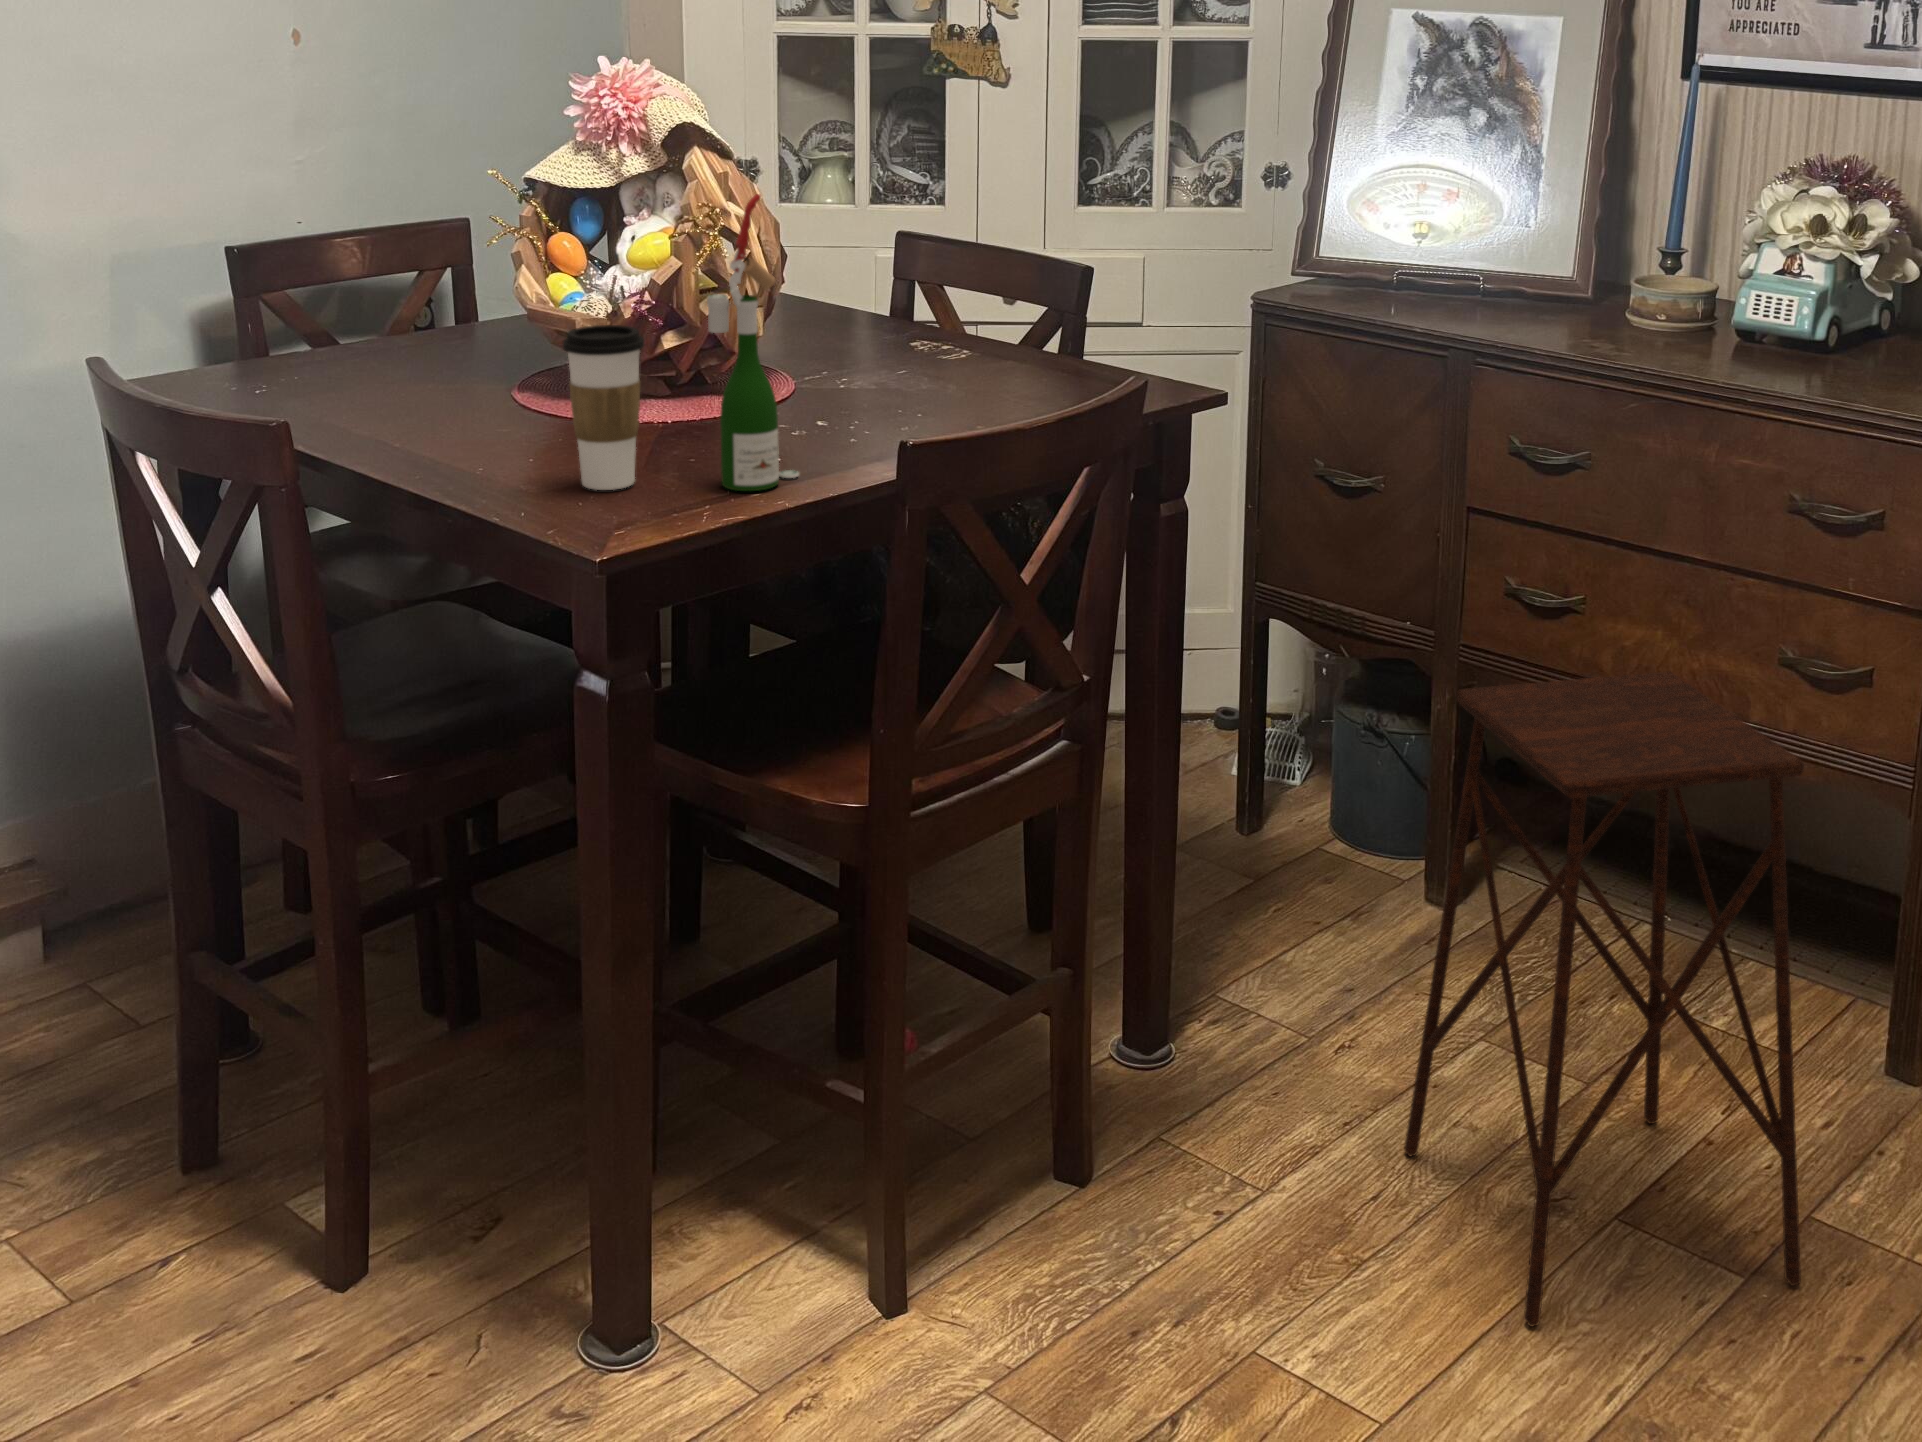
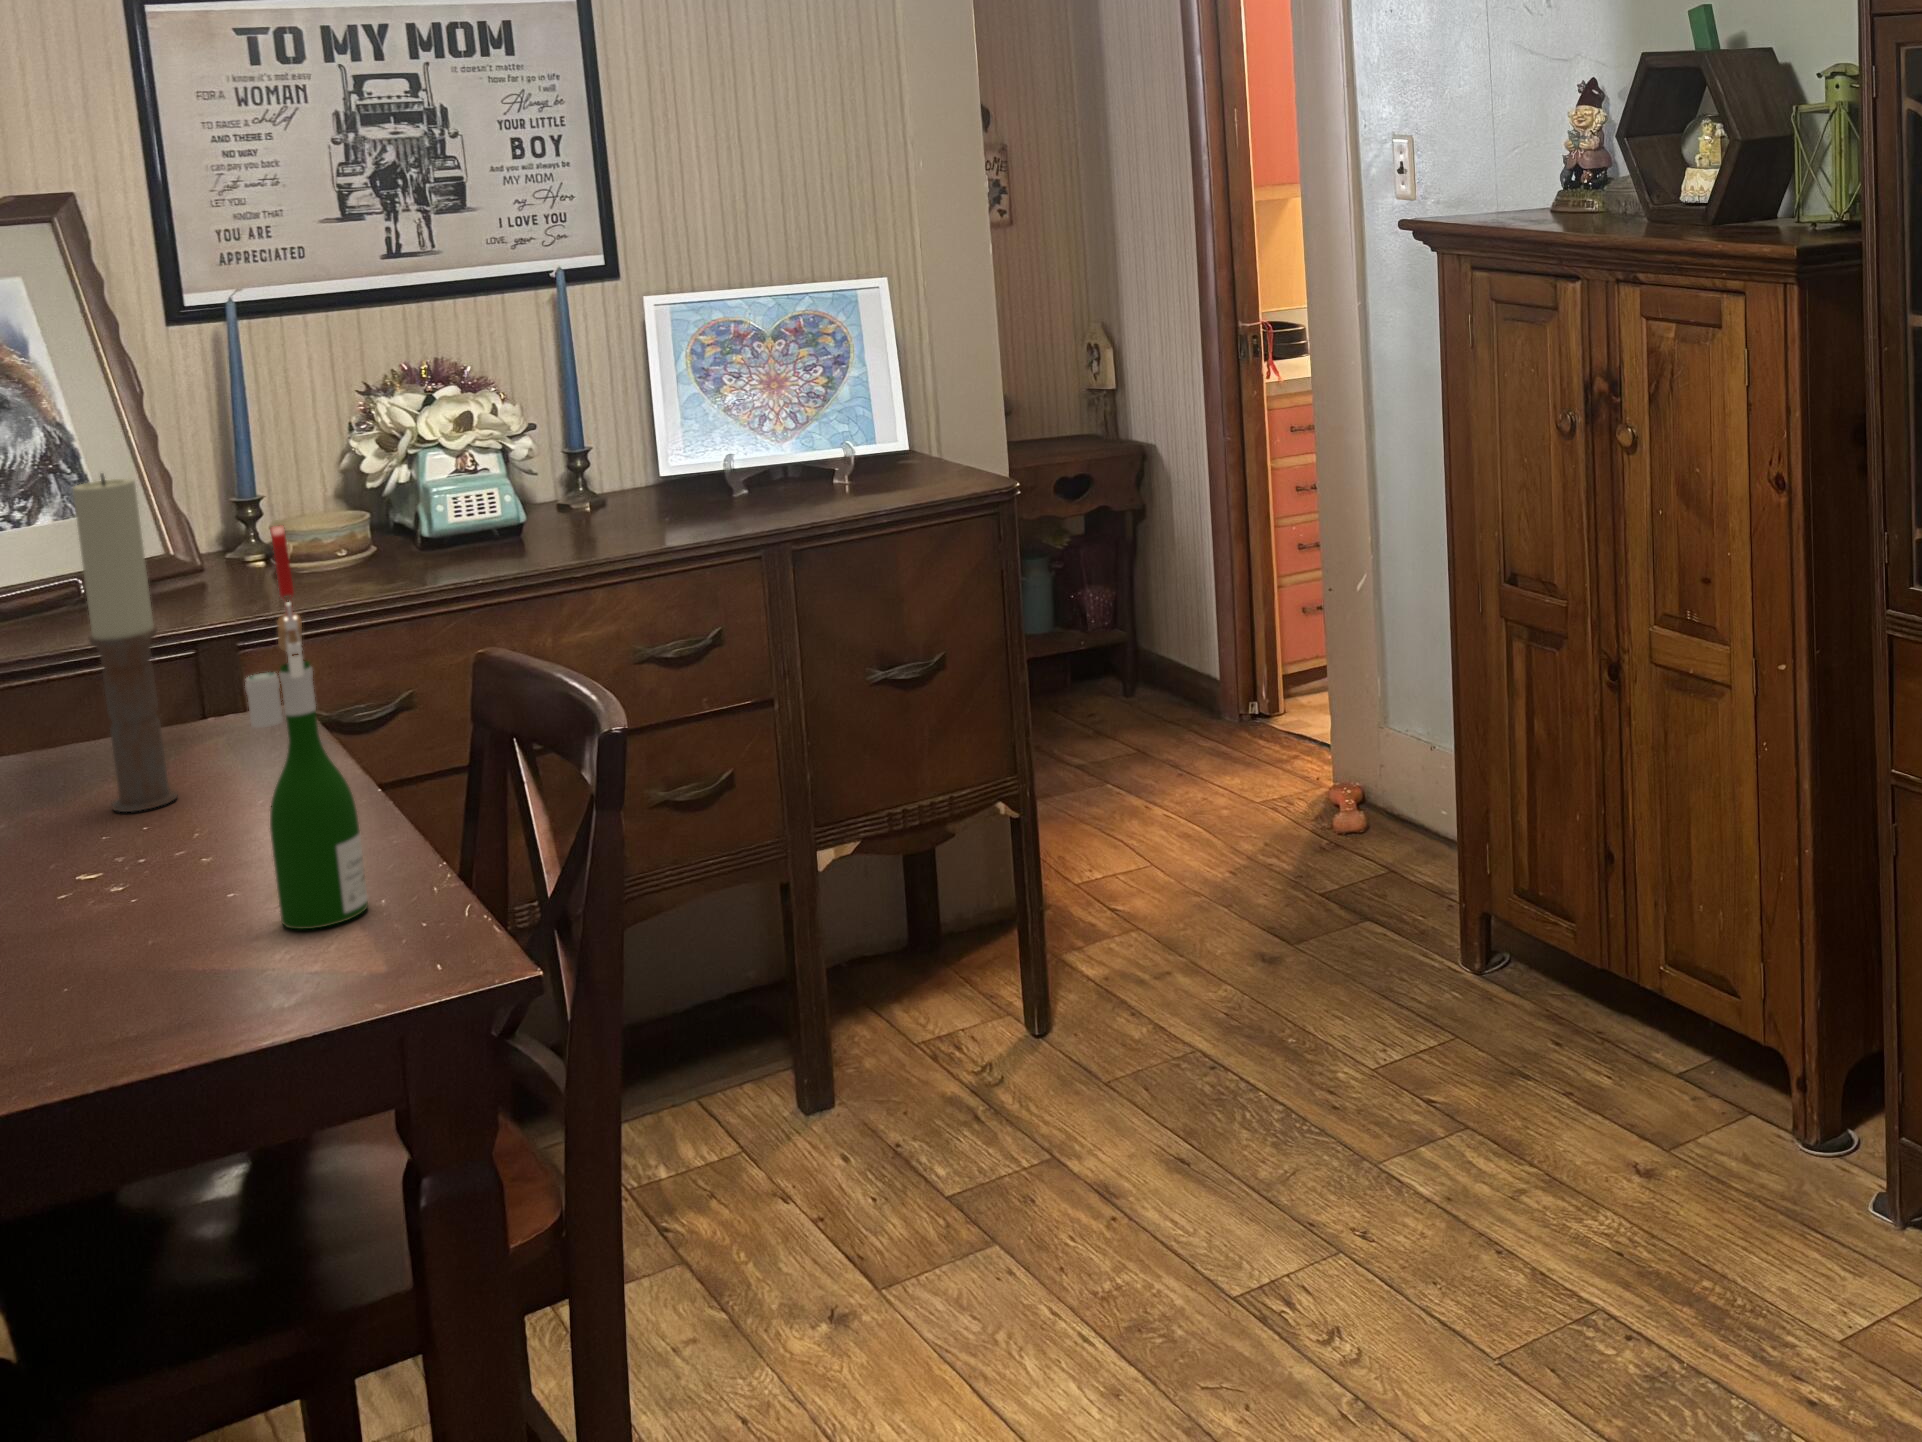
candle: none [968,152,1010,407] -> present [73,474,178,812]
coffee cup: present [563,325,644,490] -> none [89,759,232,1013]
side table: present [1404,672,1804,1327] -> none [683,787,1026,1386]

